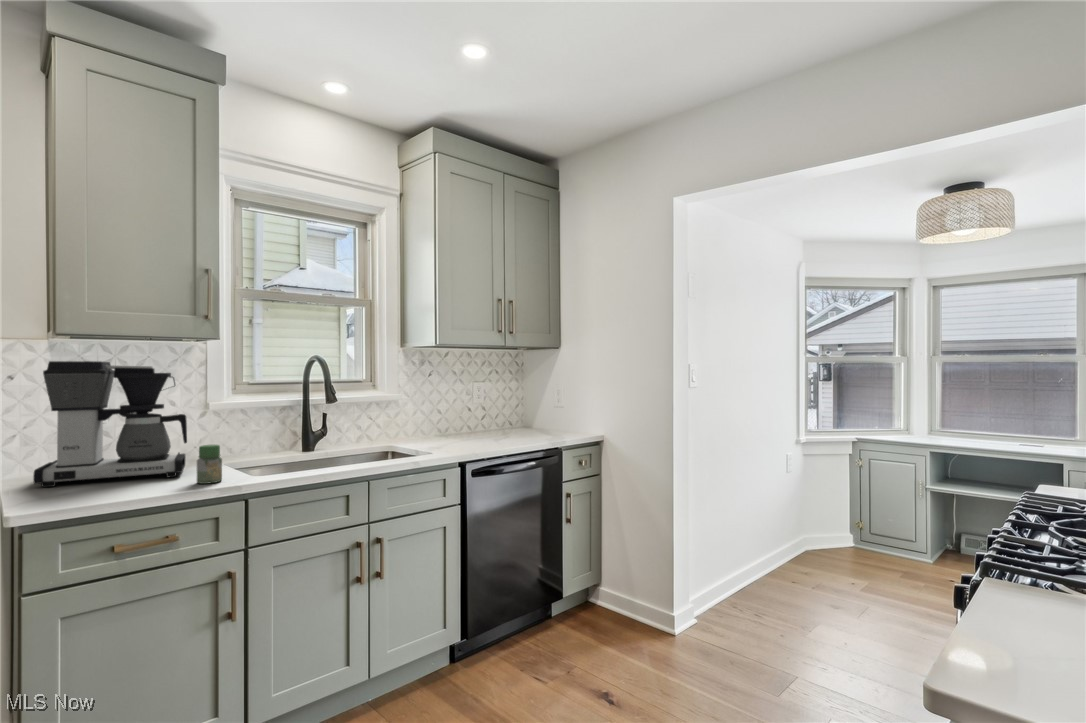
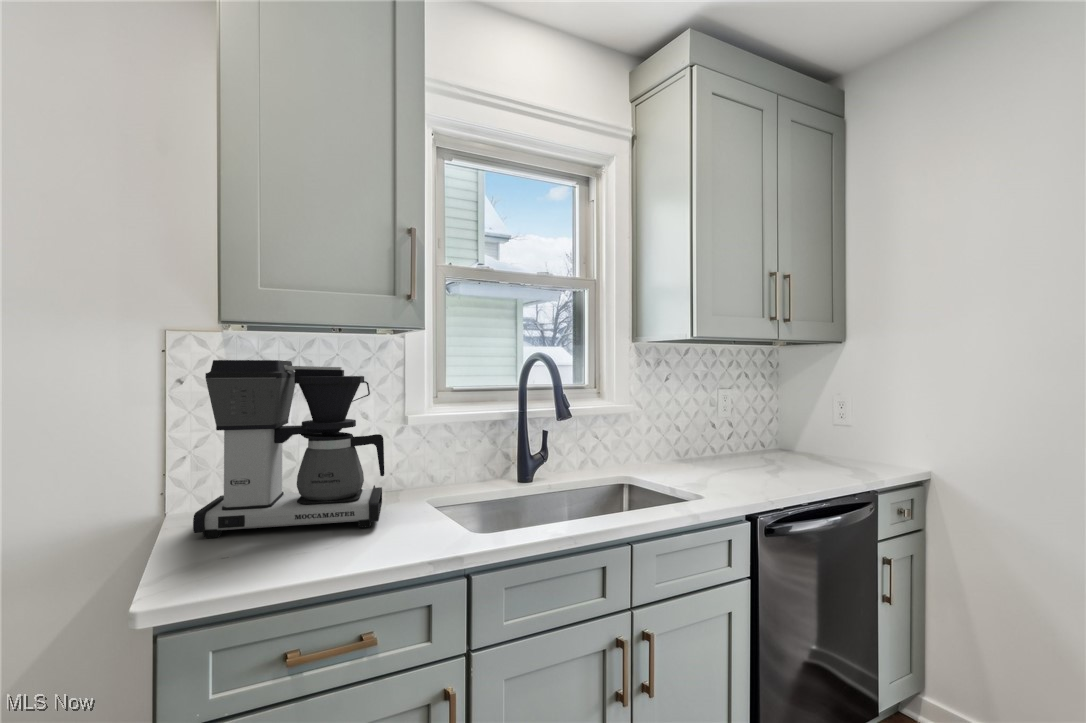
jar: present [197,445,222,484] -> none [398,486,433,549]

